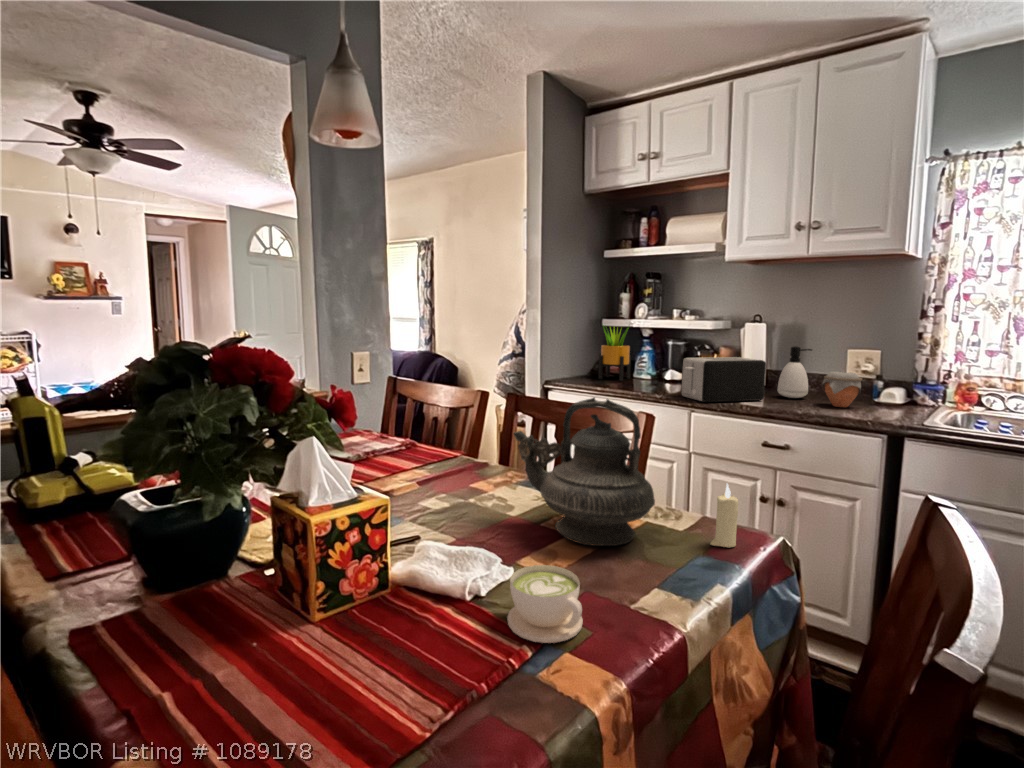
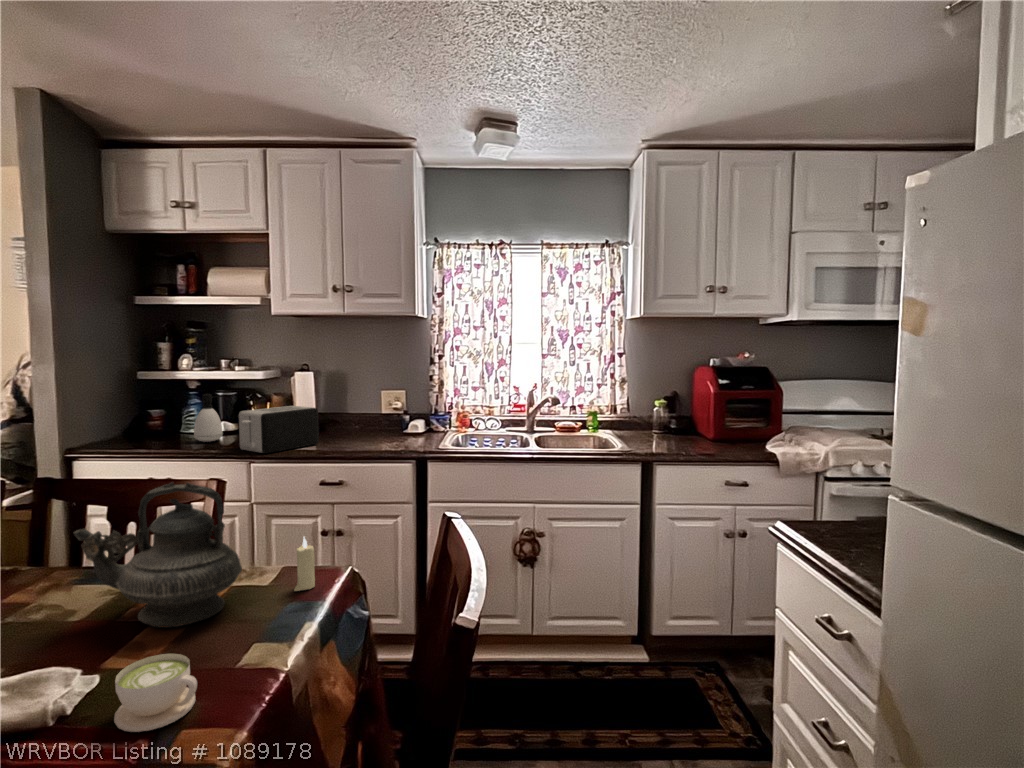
potted plant: present [599,328,631,381] -> none [136,374,177,439]
soap dispenser: present [778,346,812,398] -> present [194,394,223,442]
jar: present [822,371,862,407] -> none [365,412,395,442]

